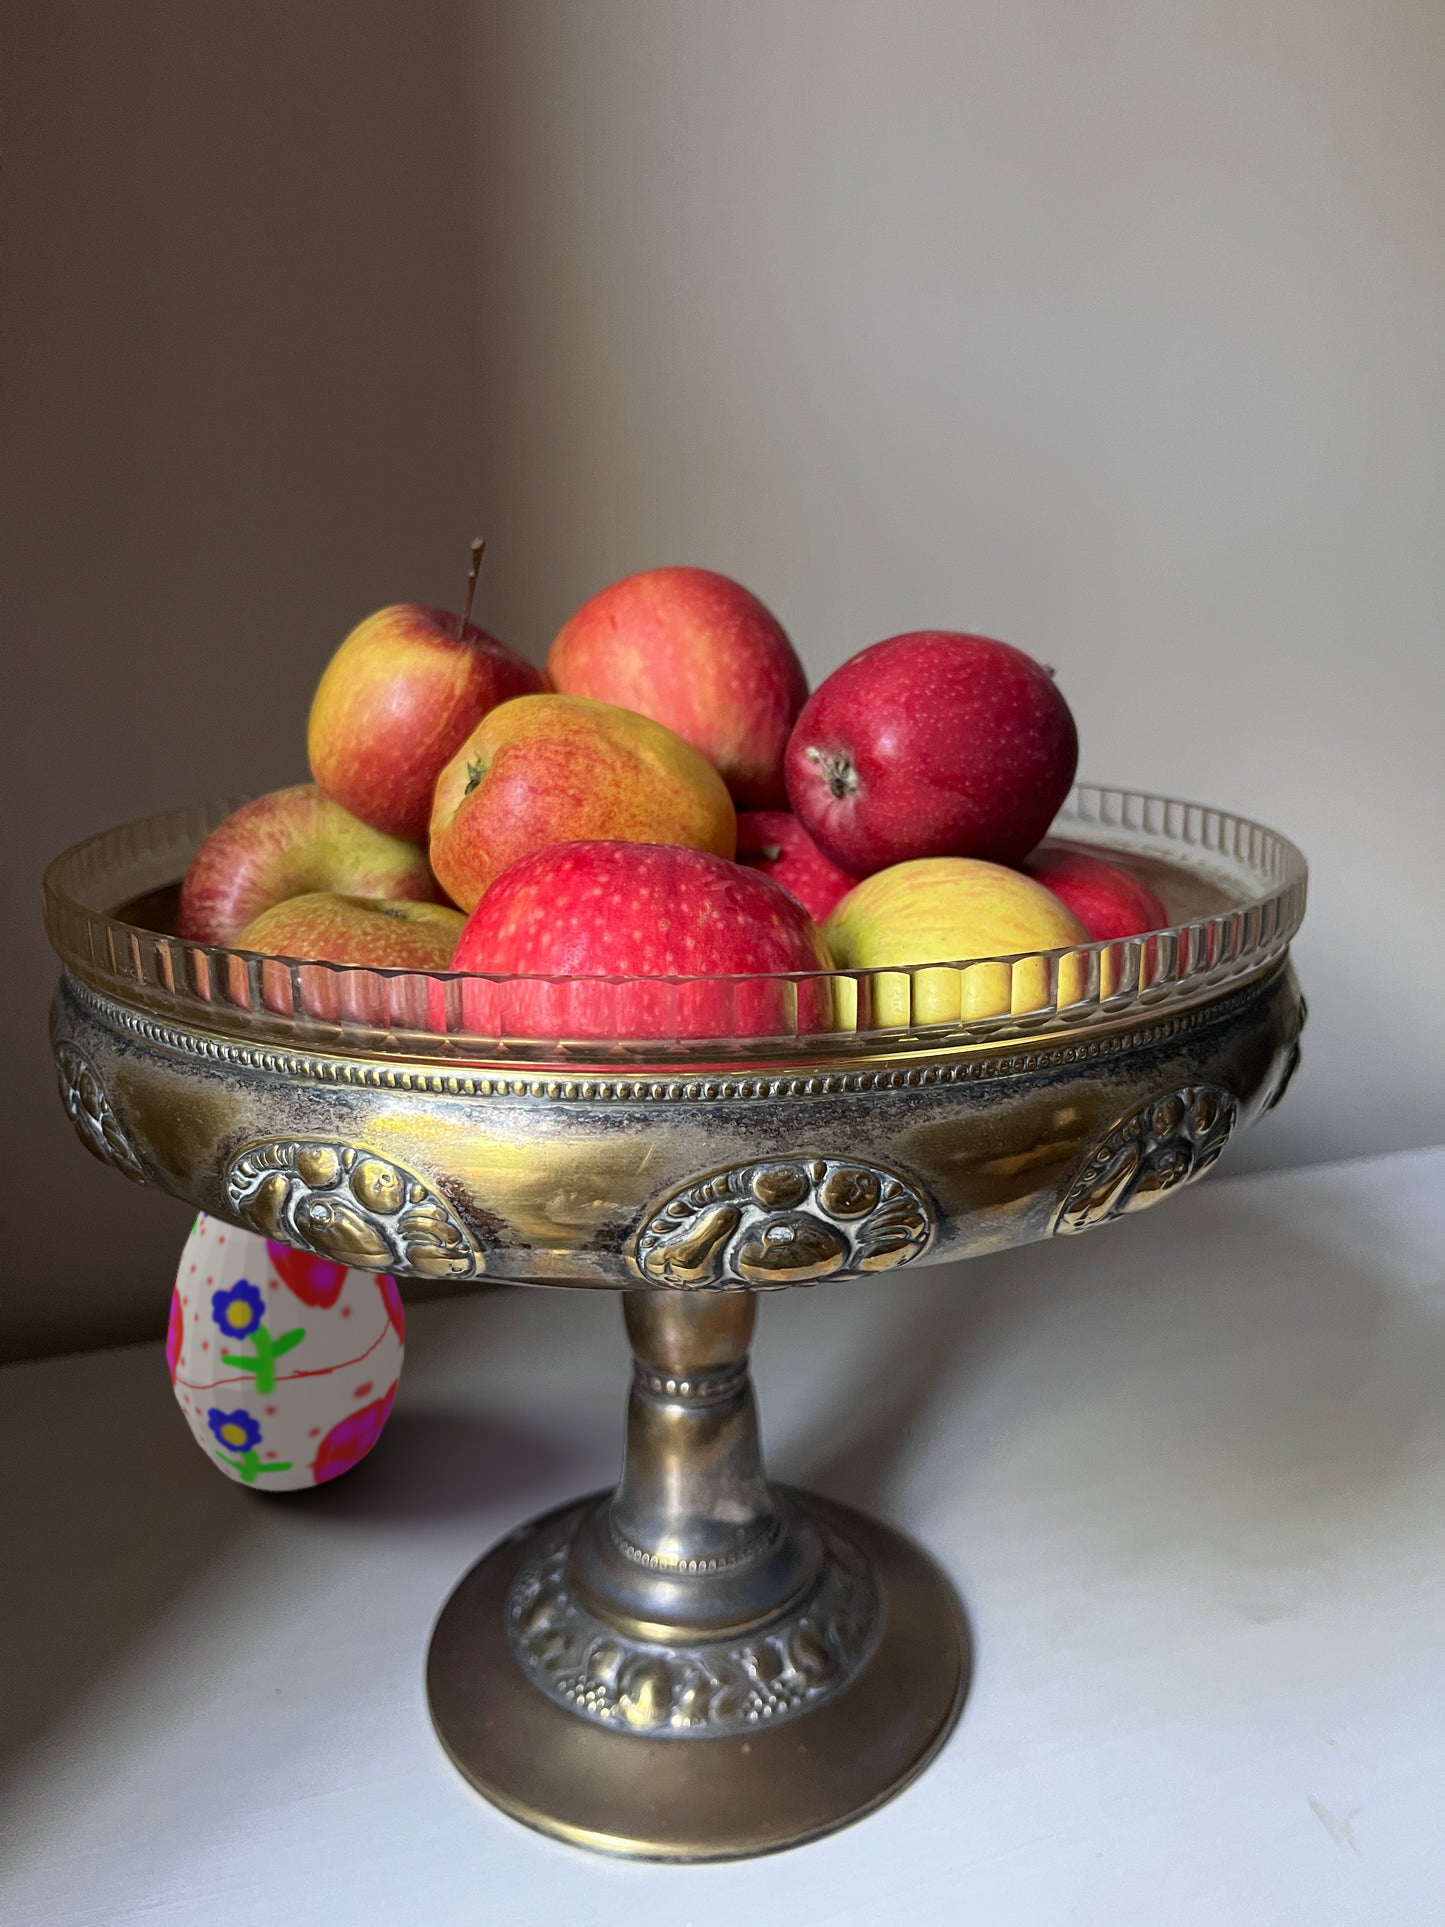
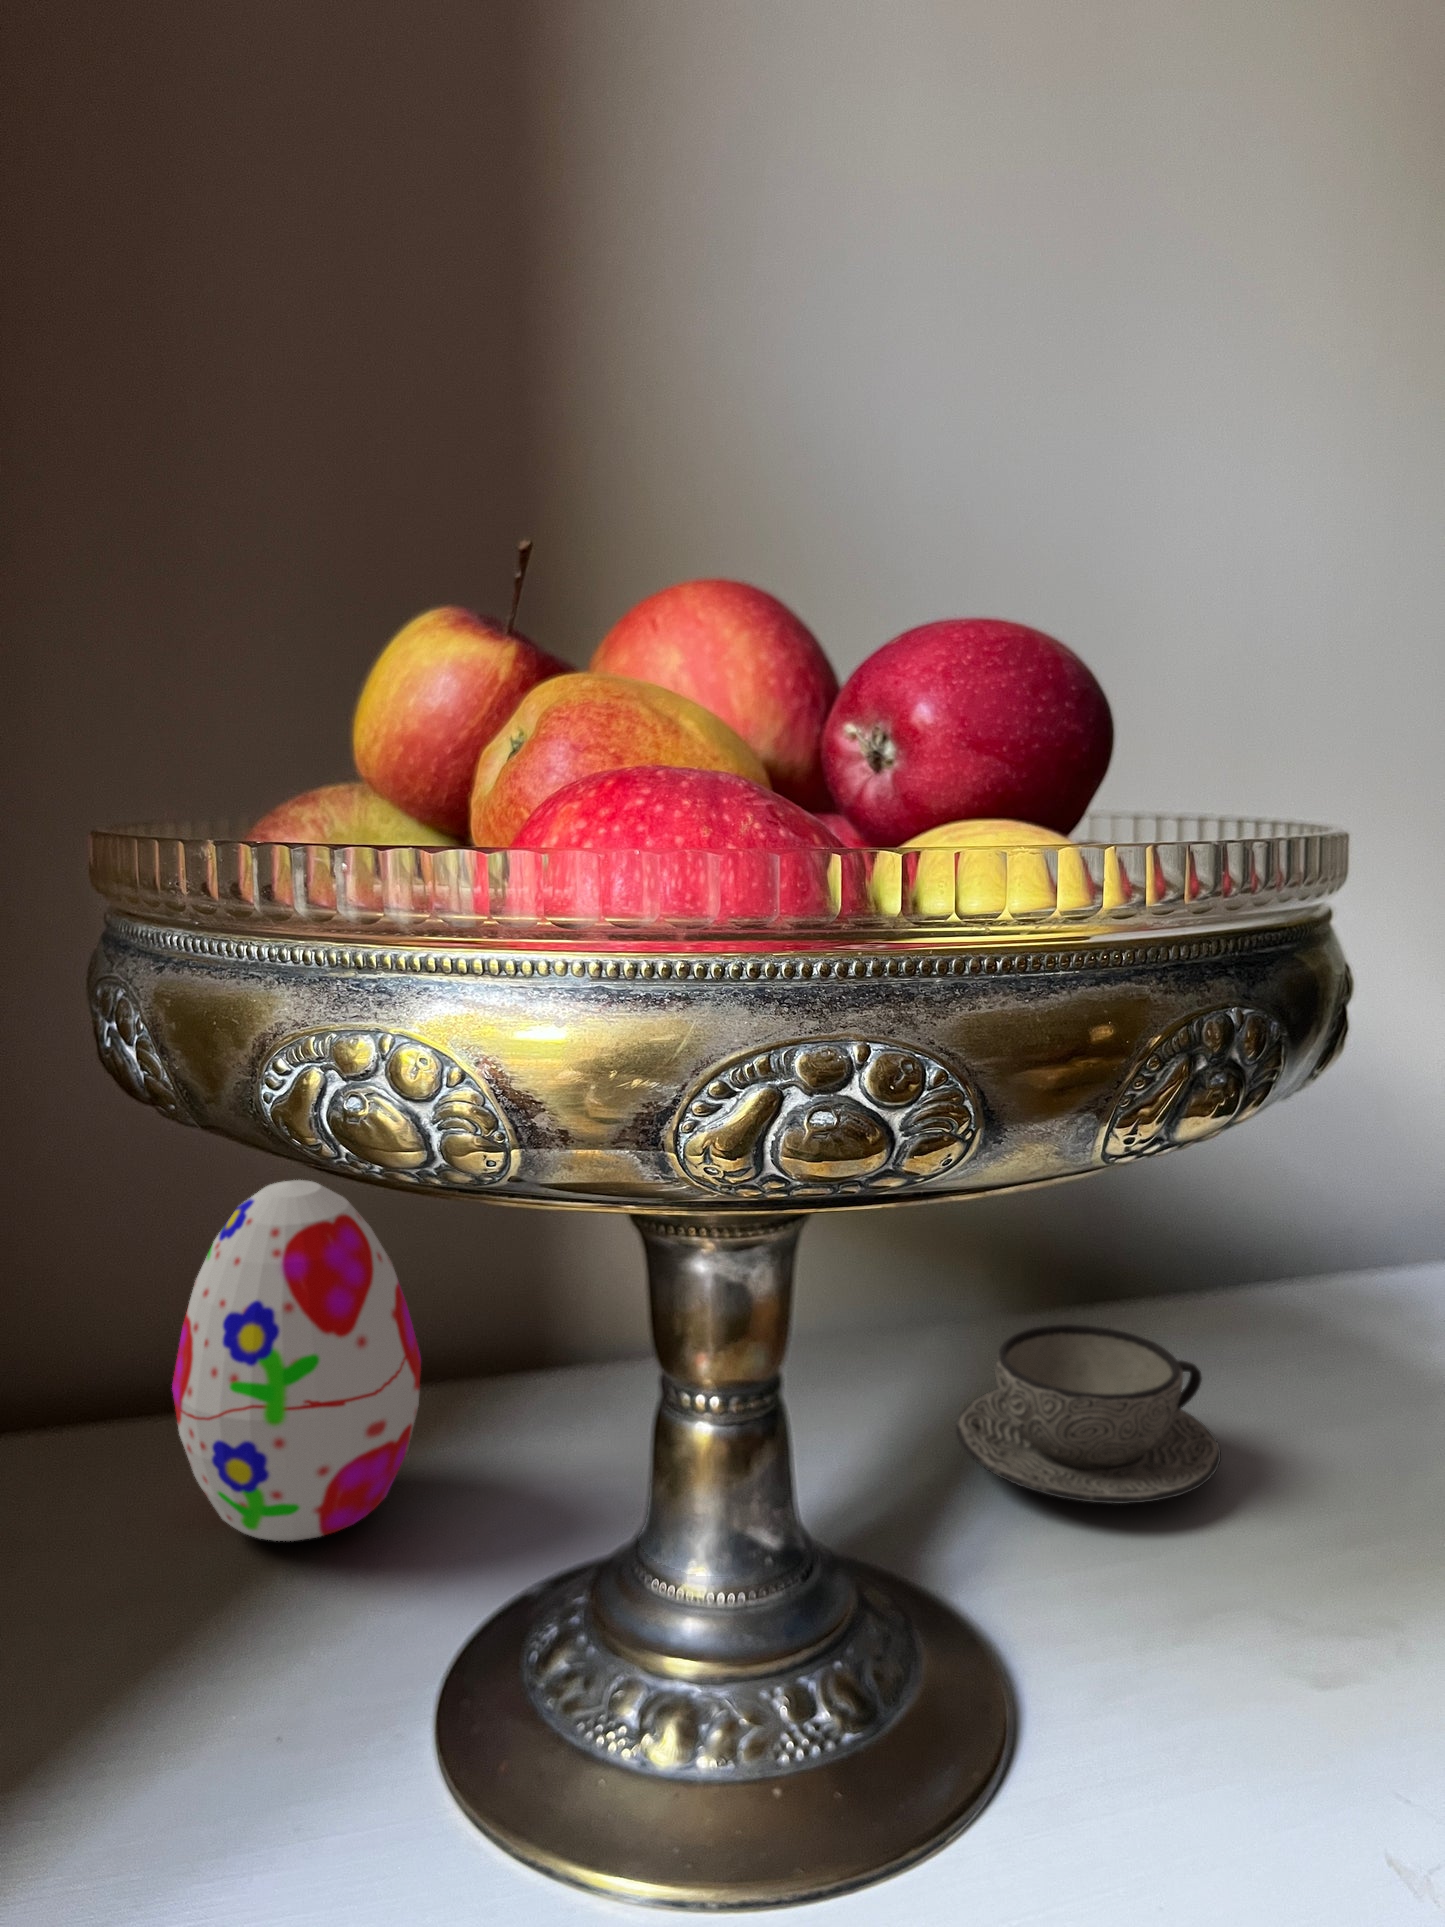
teacup: none [916,1257,1164,1439] -> present [956,1324,1221,1504]

